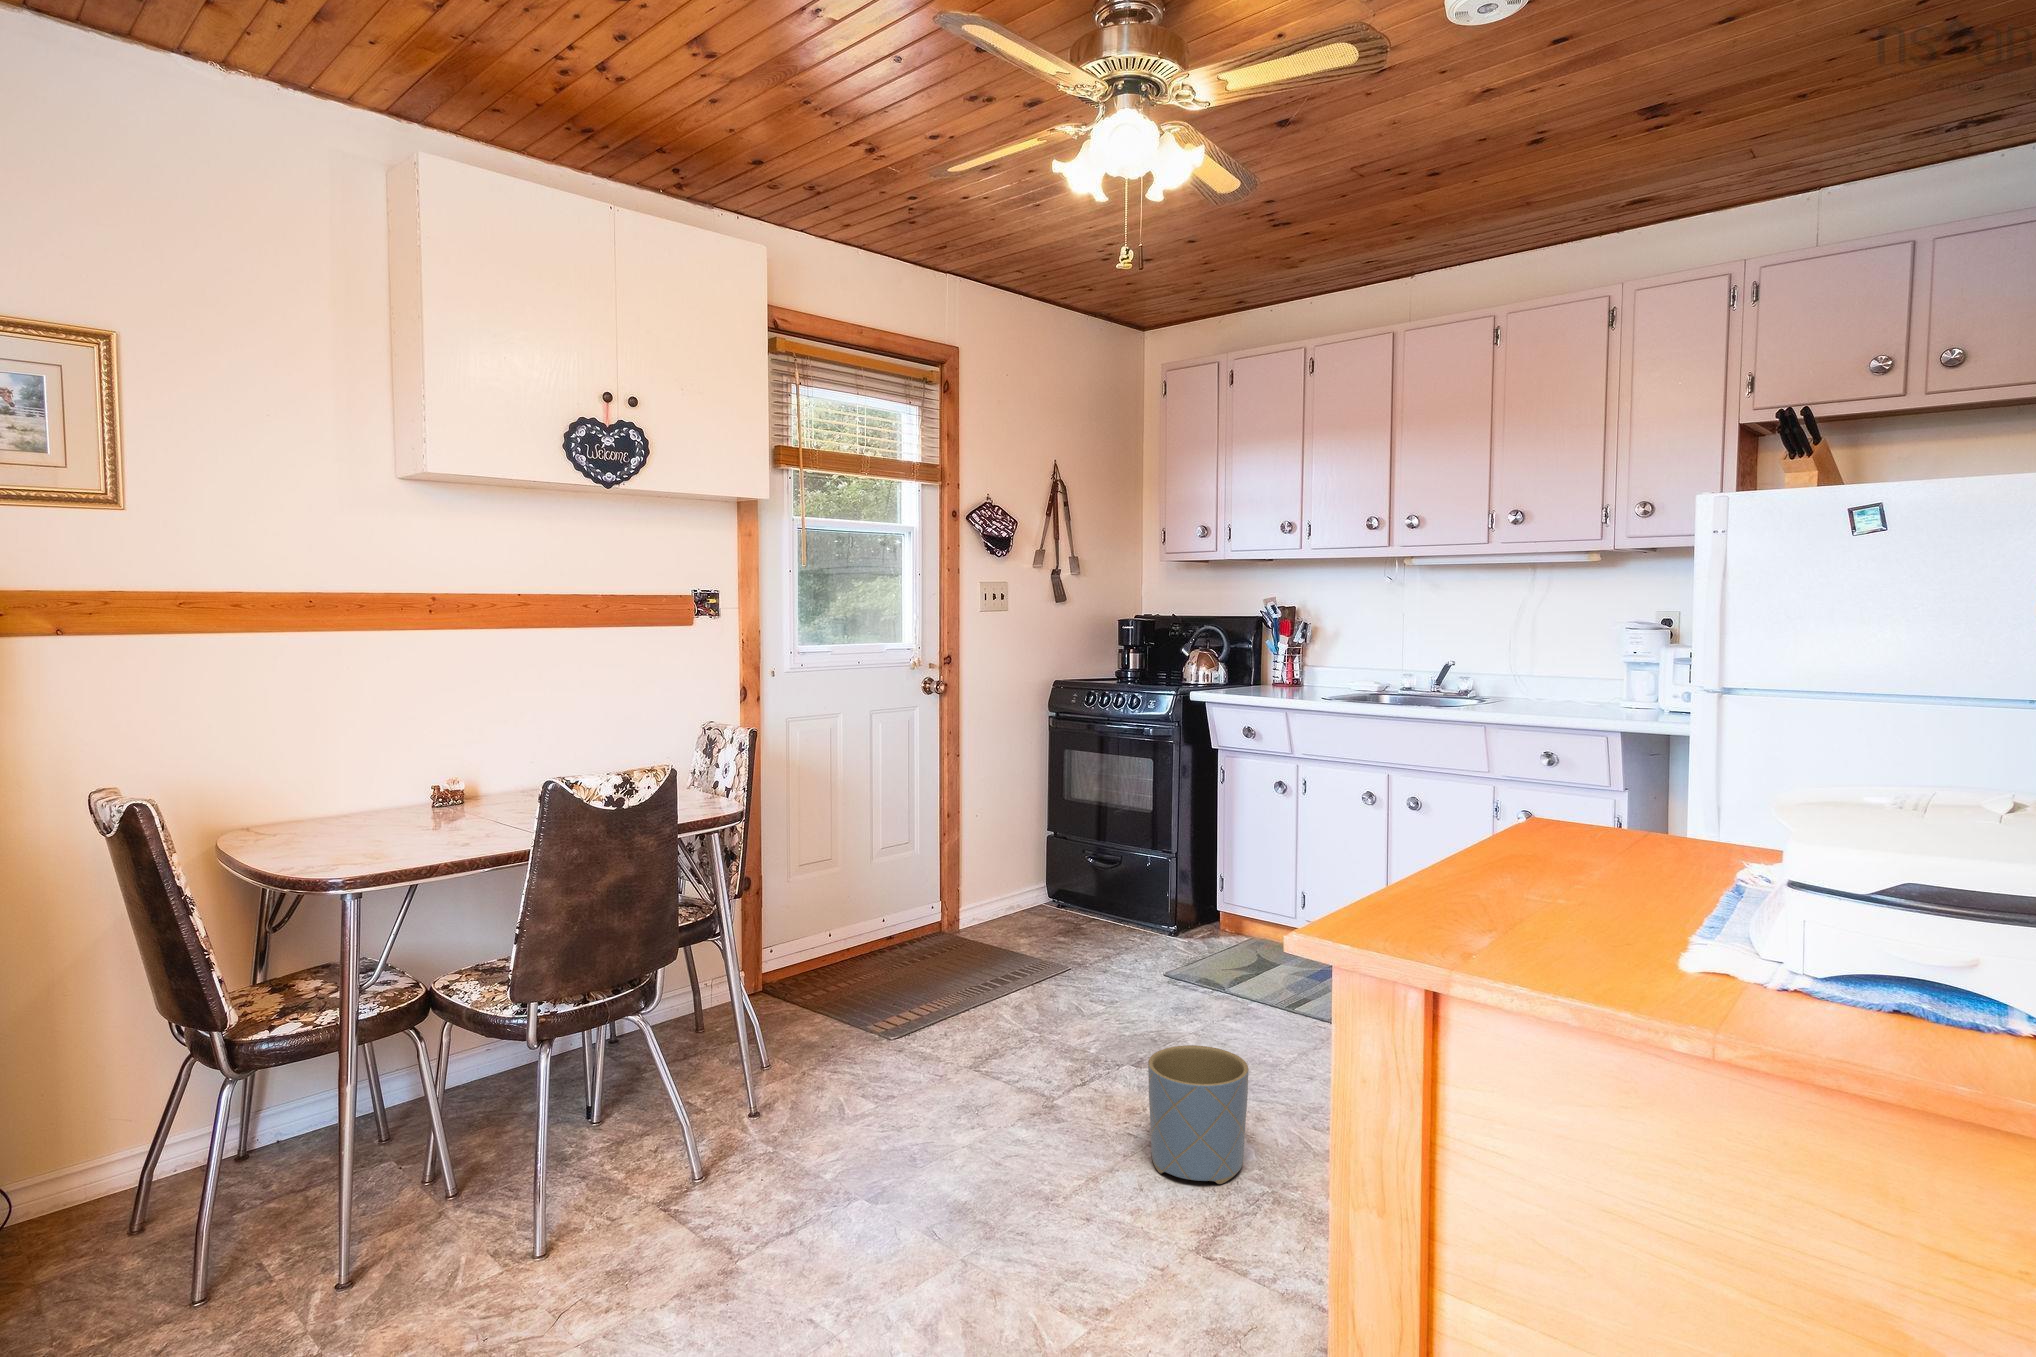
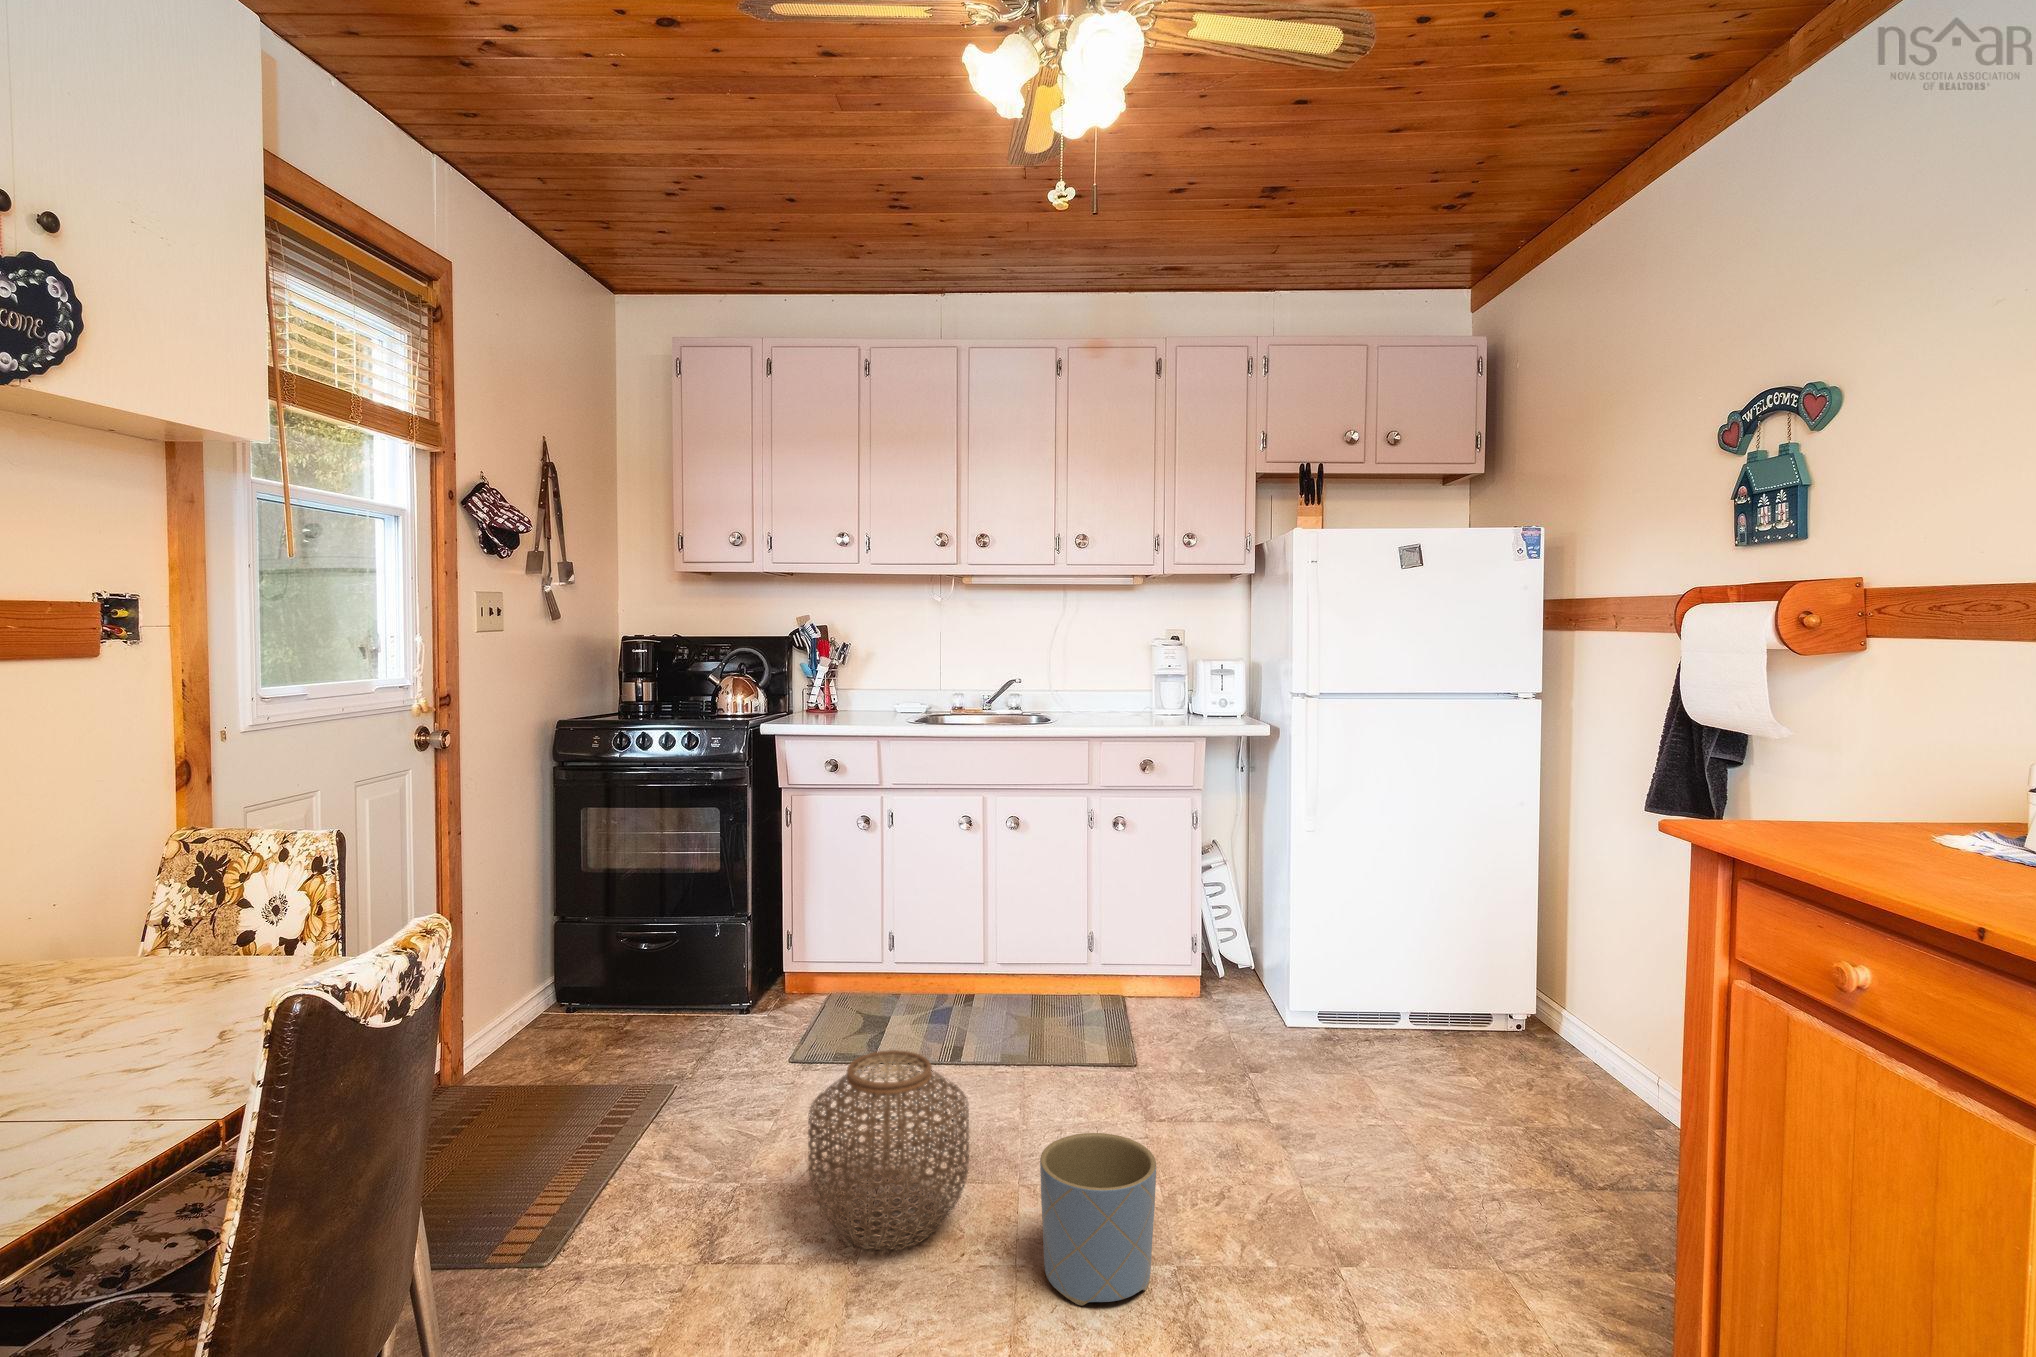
woven basket: none [1032,949,1159,1101] -> present [808,1050,969,1250]

